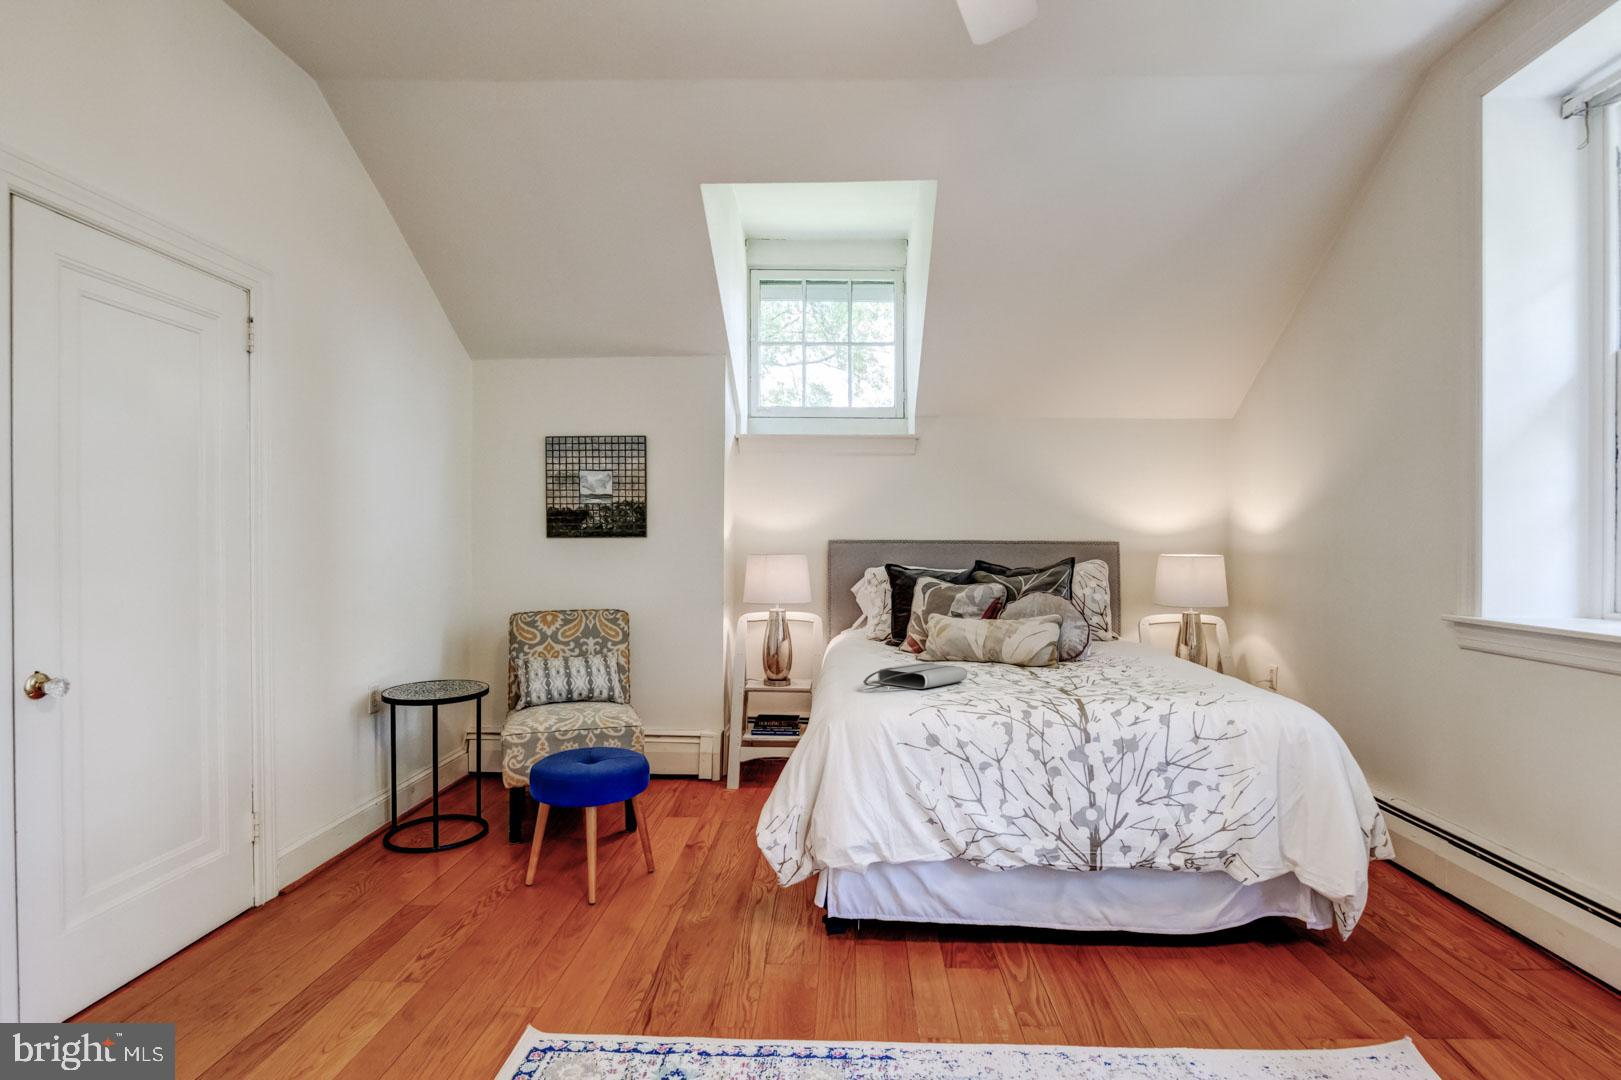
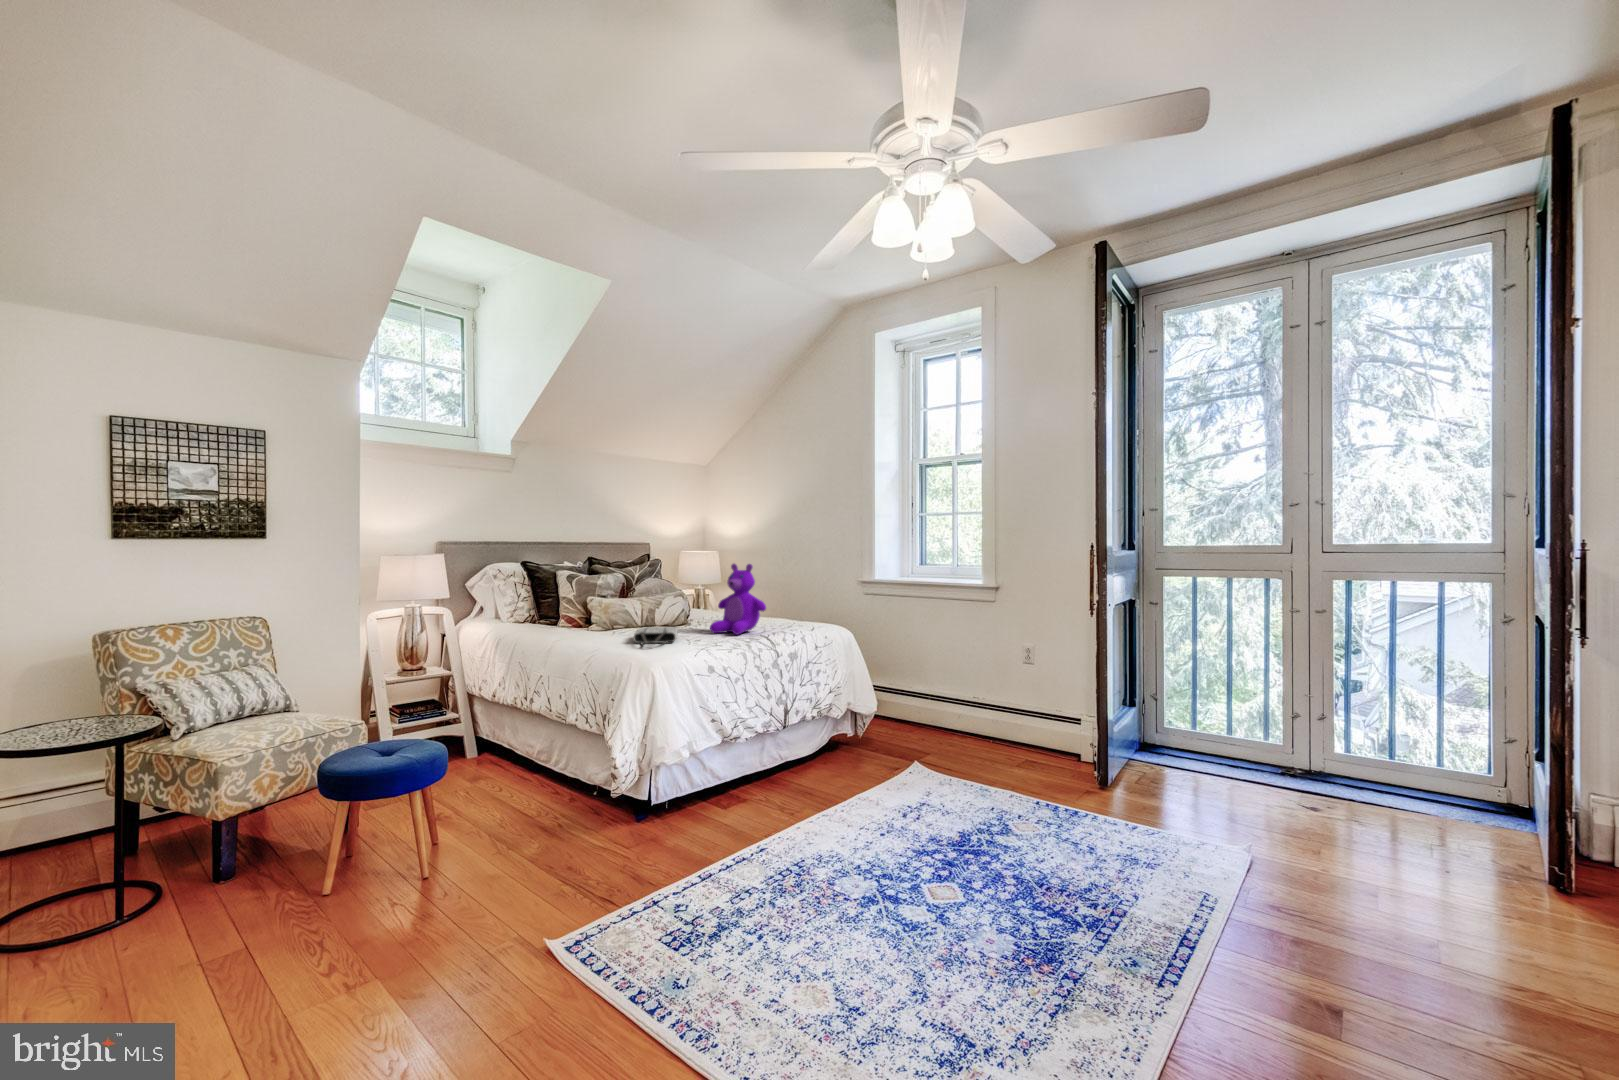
teddy bear: none [1025,577,1114,693] -> present [710,564,766,635]

